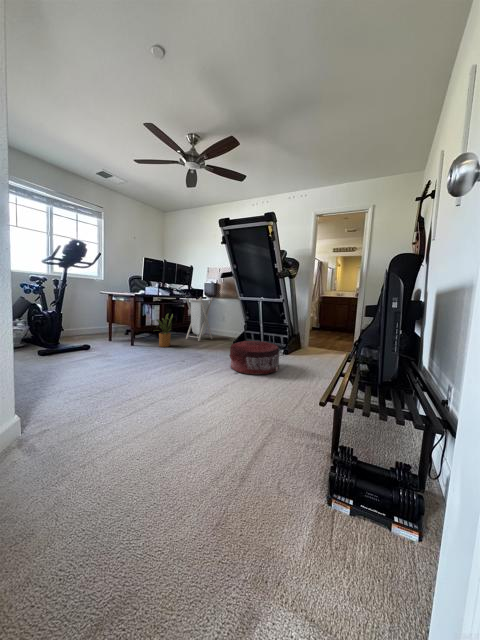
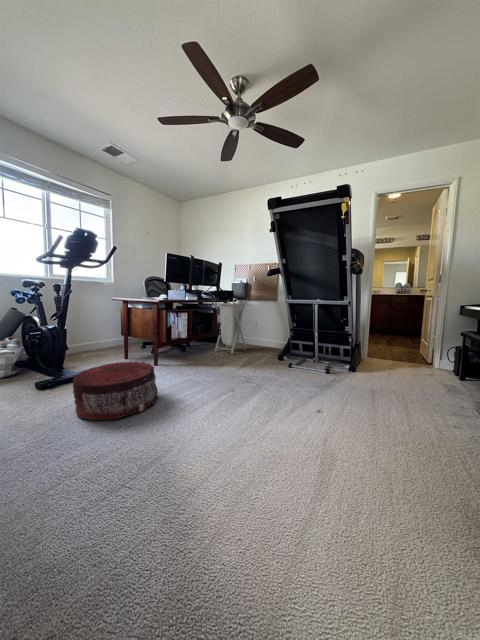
house plant: present [157,314,173,347] -> none [178,322,203,365]
pouf: present [230,341,279,375] -> present [73,362,158,420]

